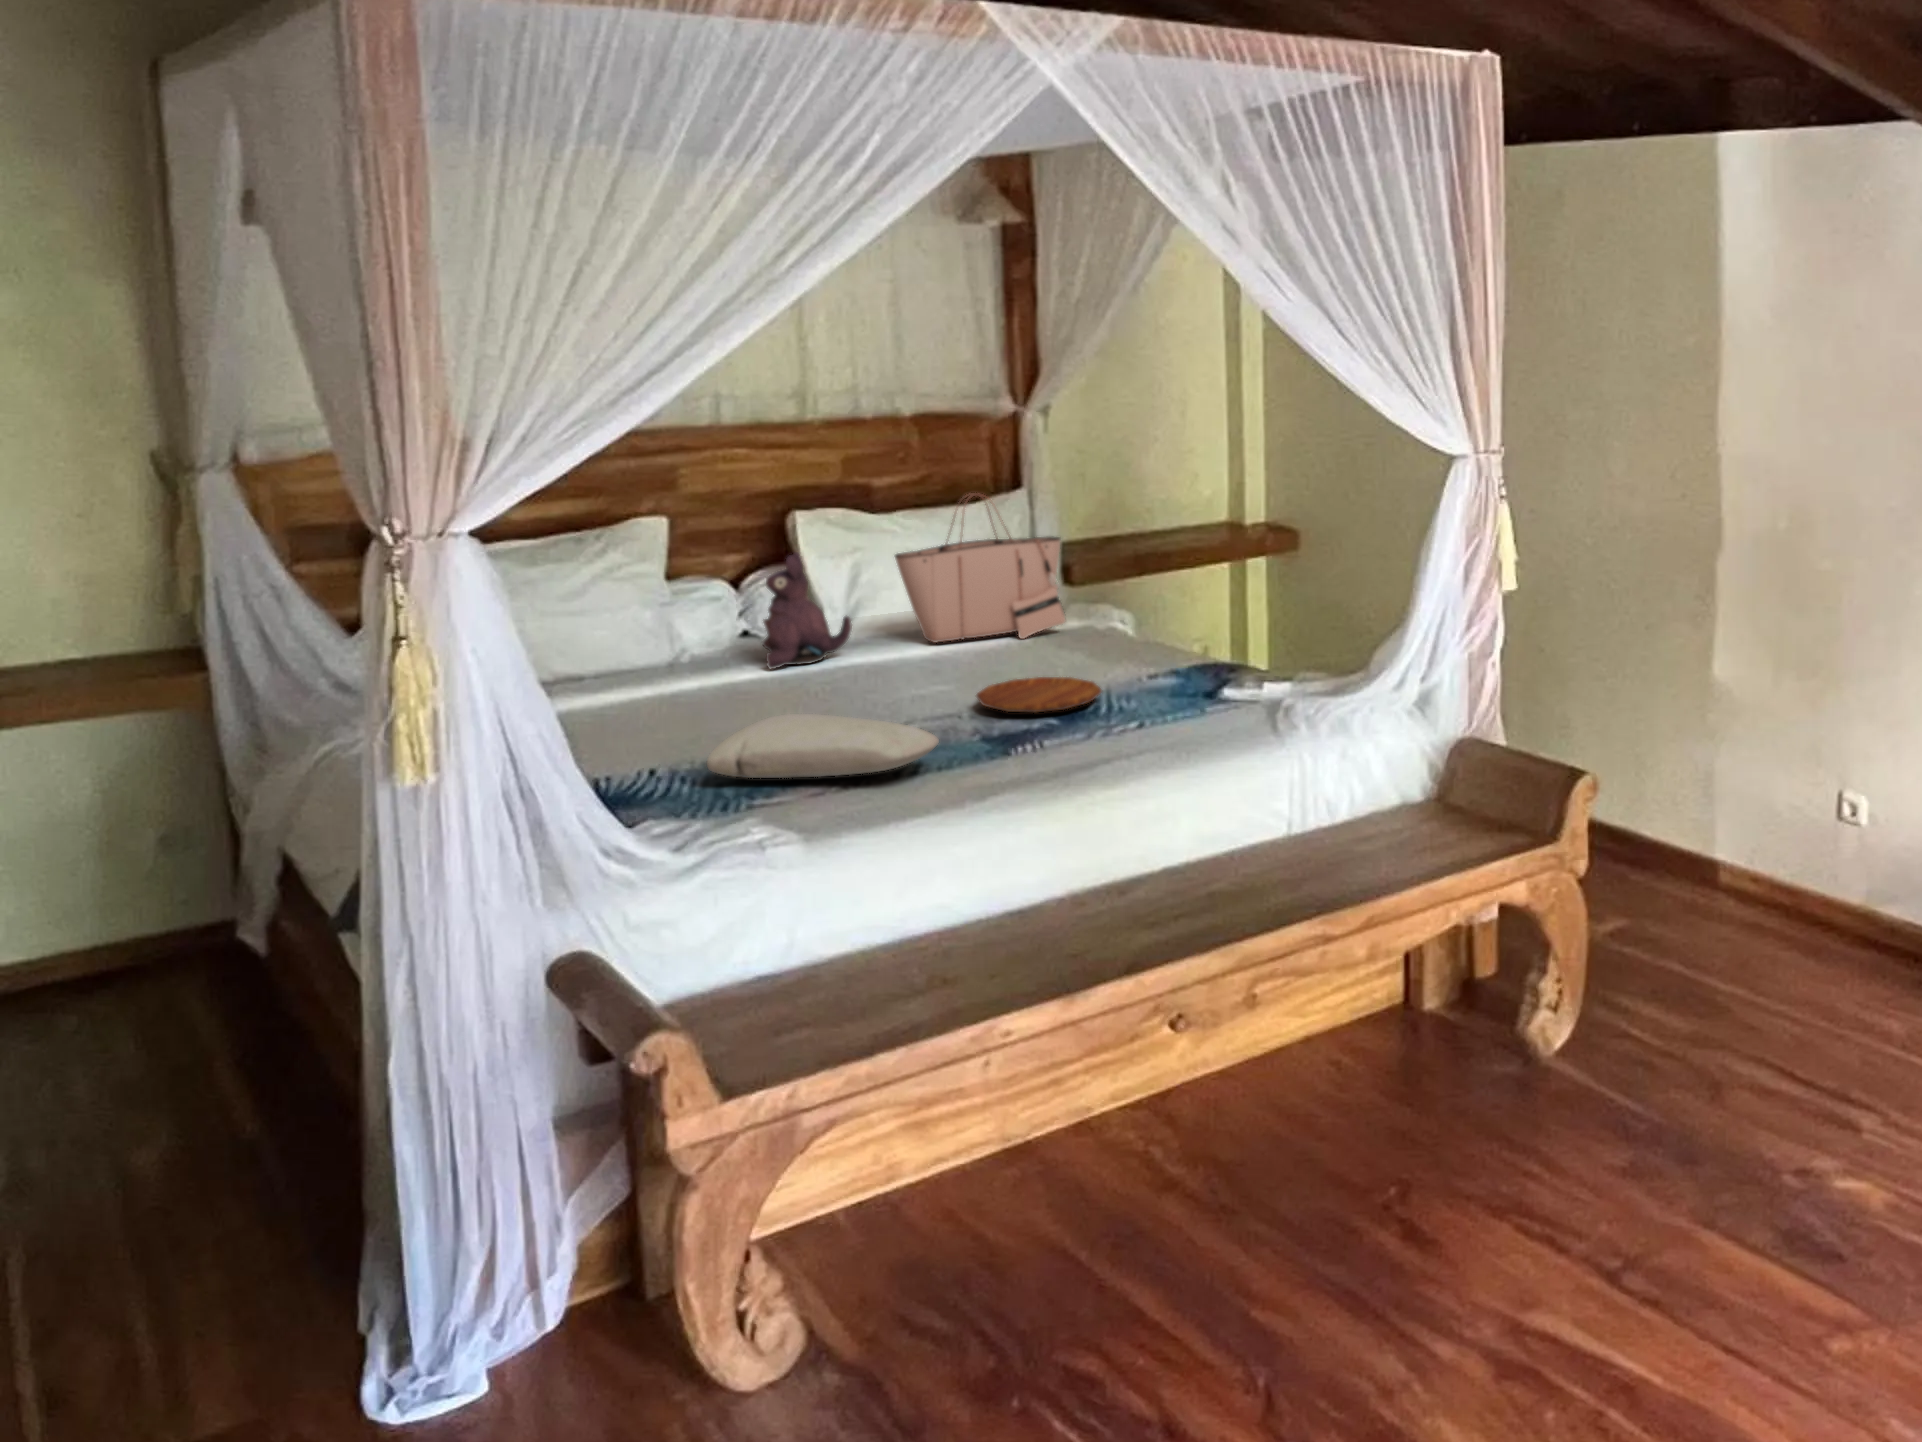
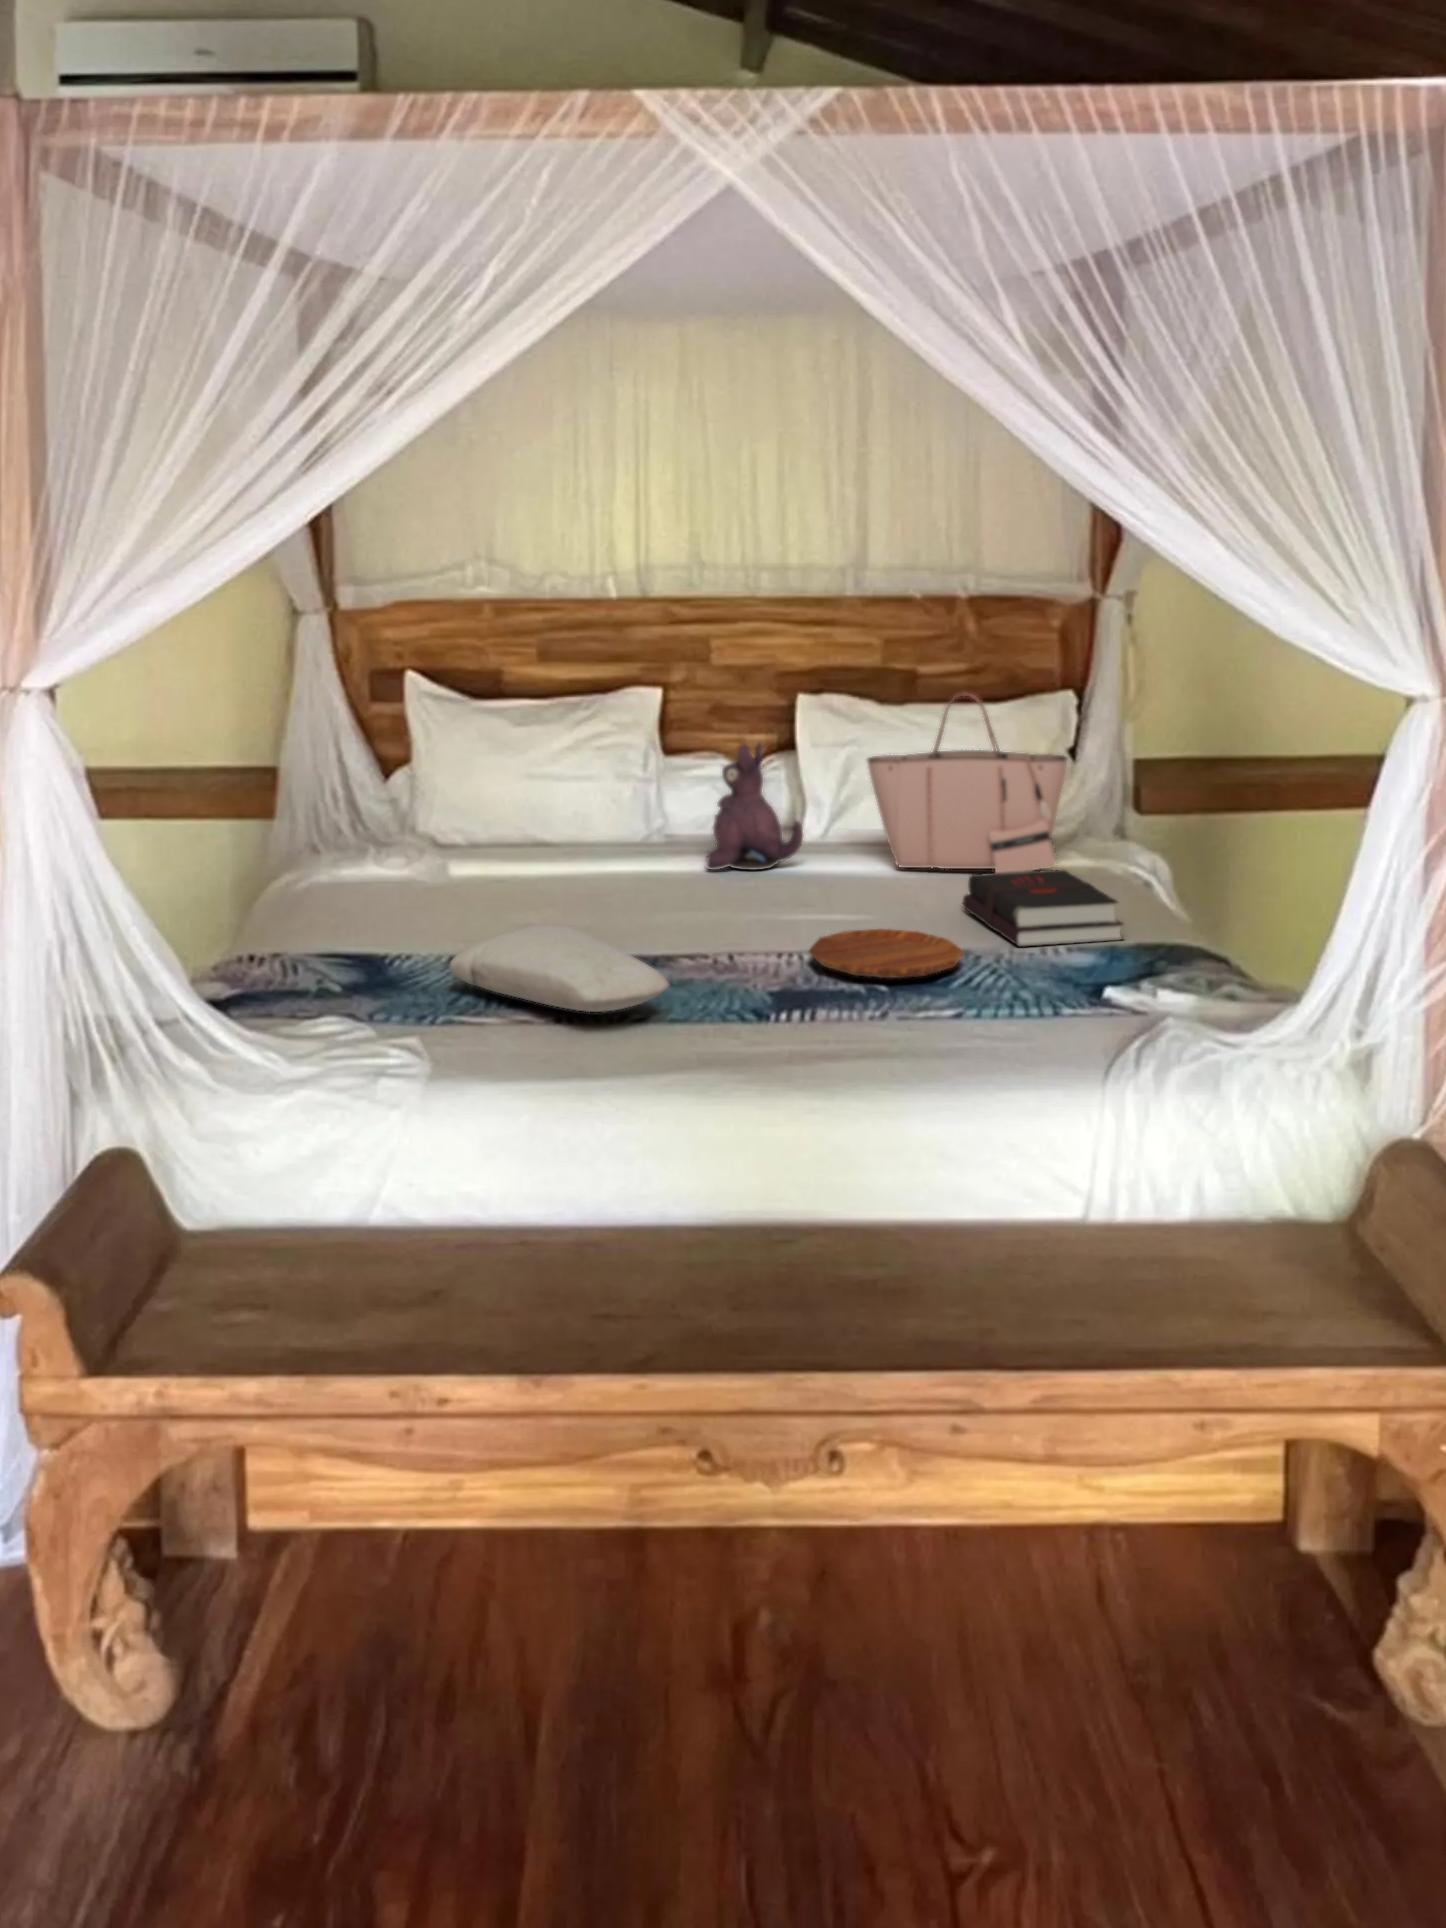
hardback book: none [1034,620,1176,677] -> present [963,870,1123,947]

